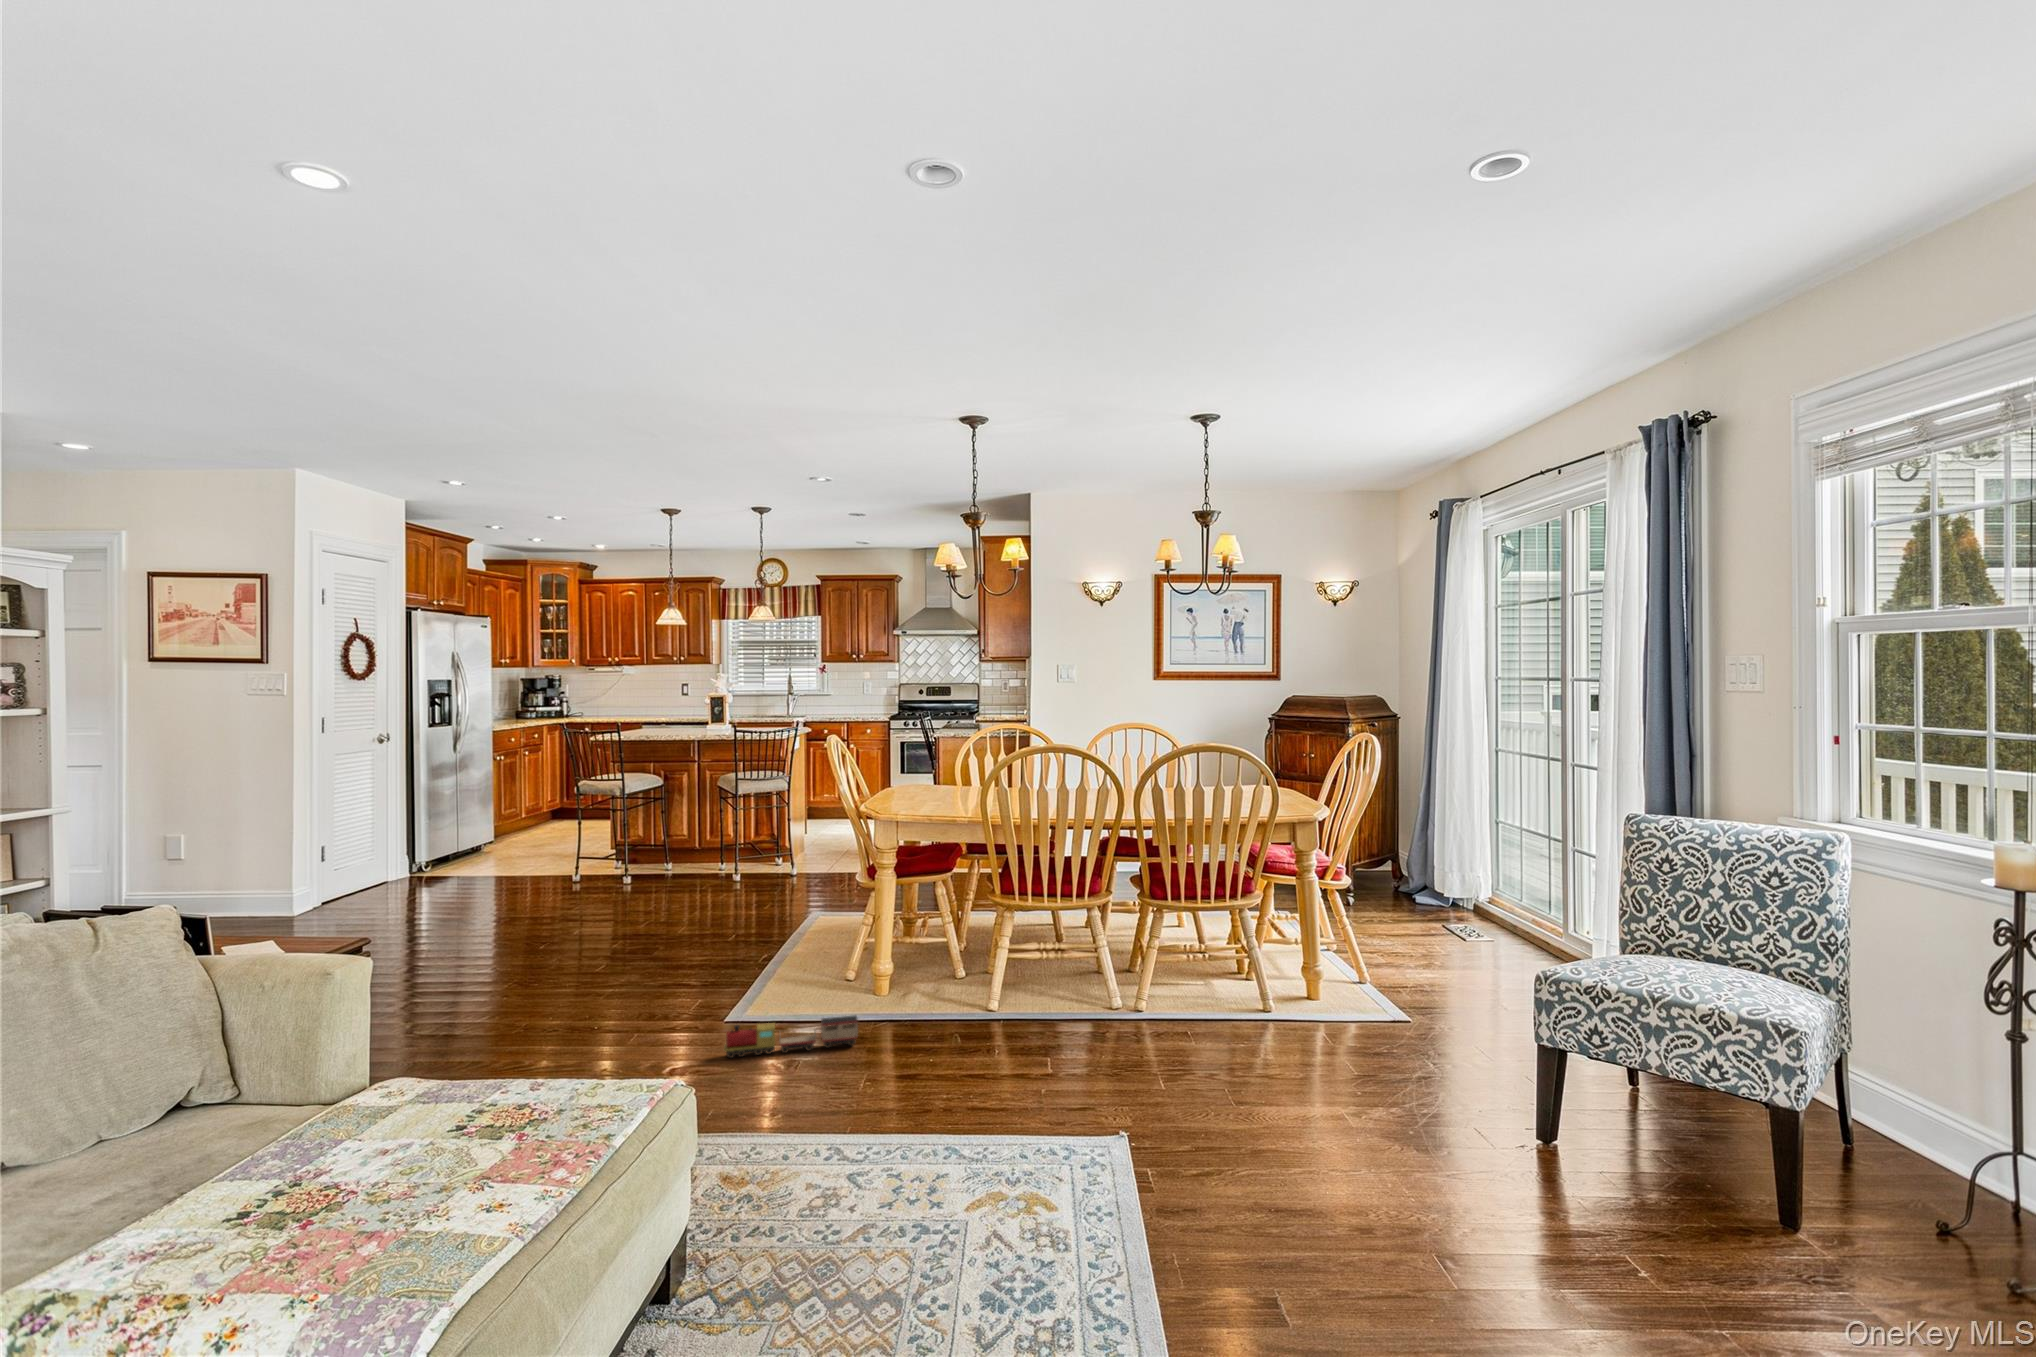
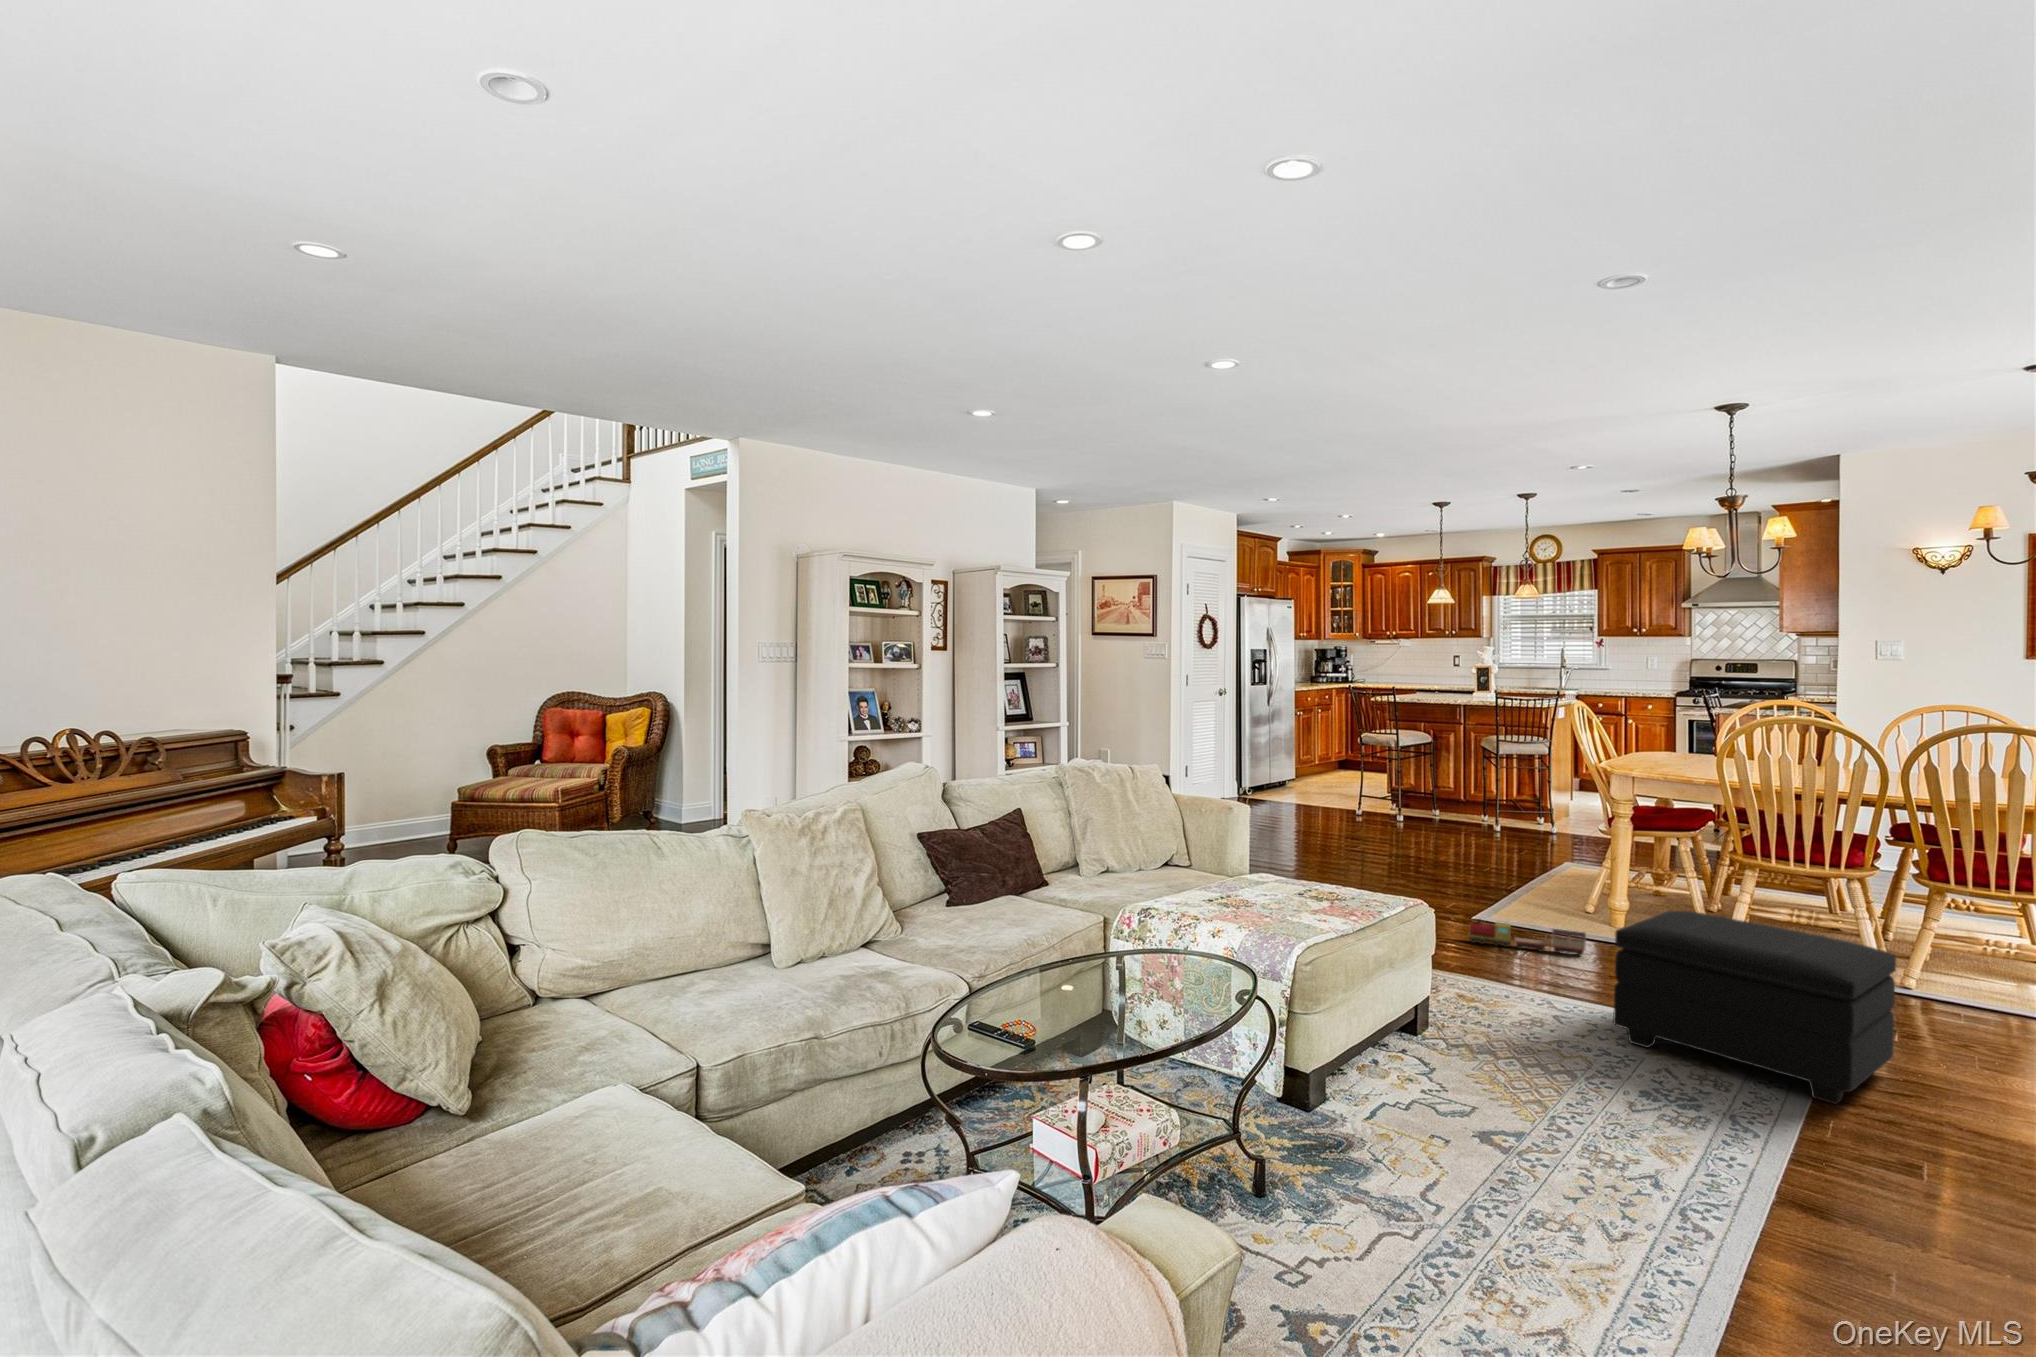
footstool: none [914,985,1165,1196] -> present [1613,911,1896,1104]

